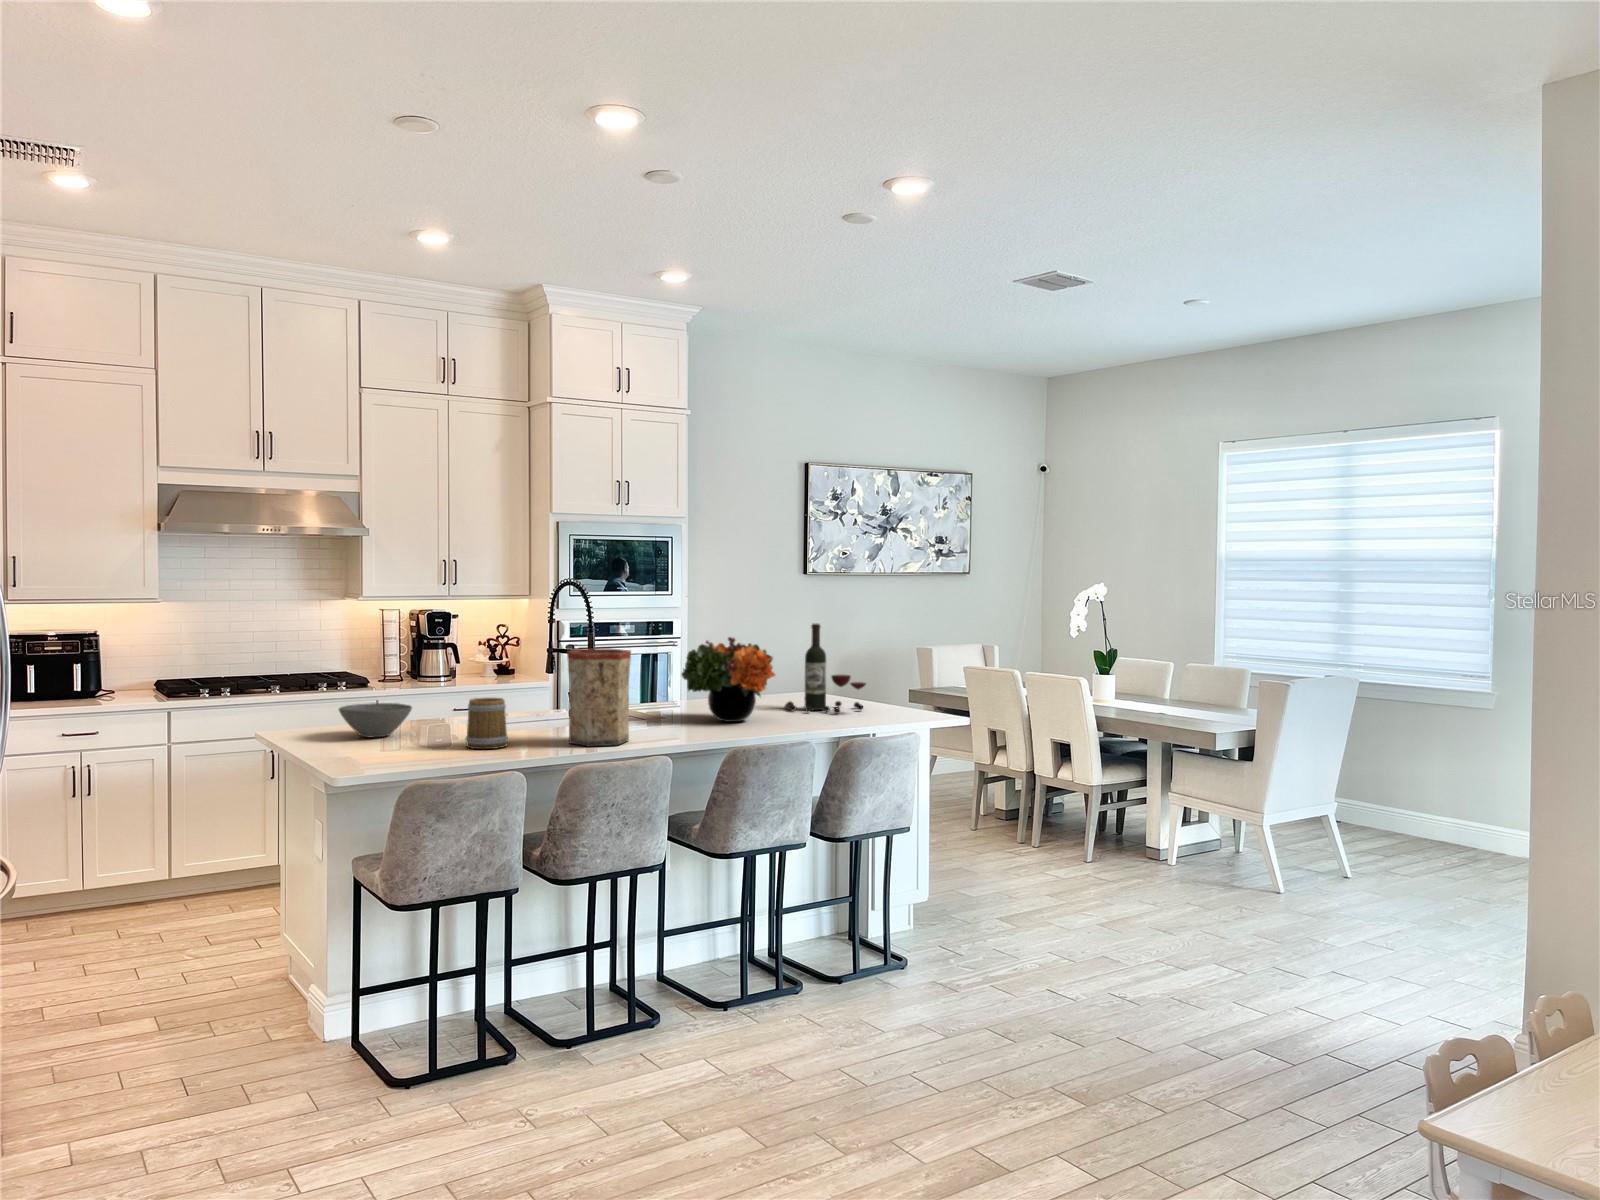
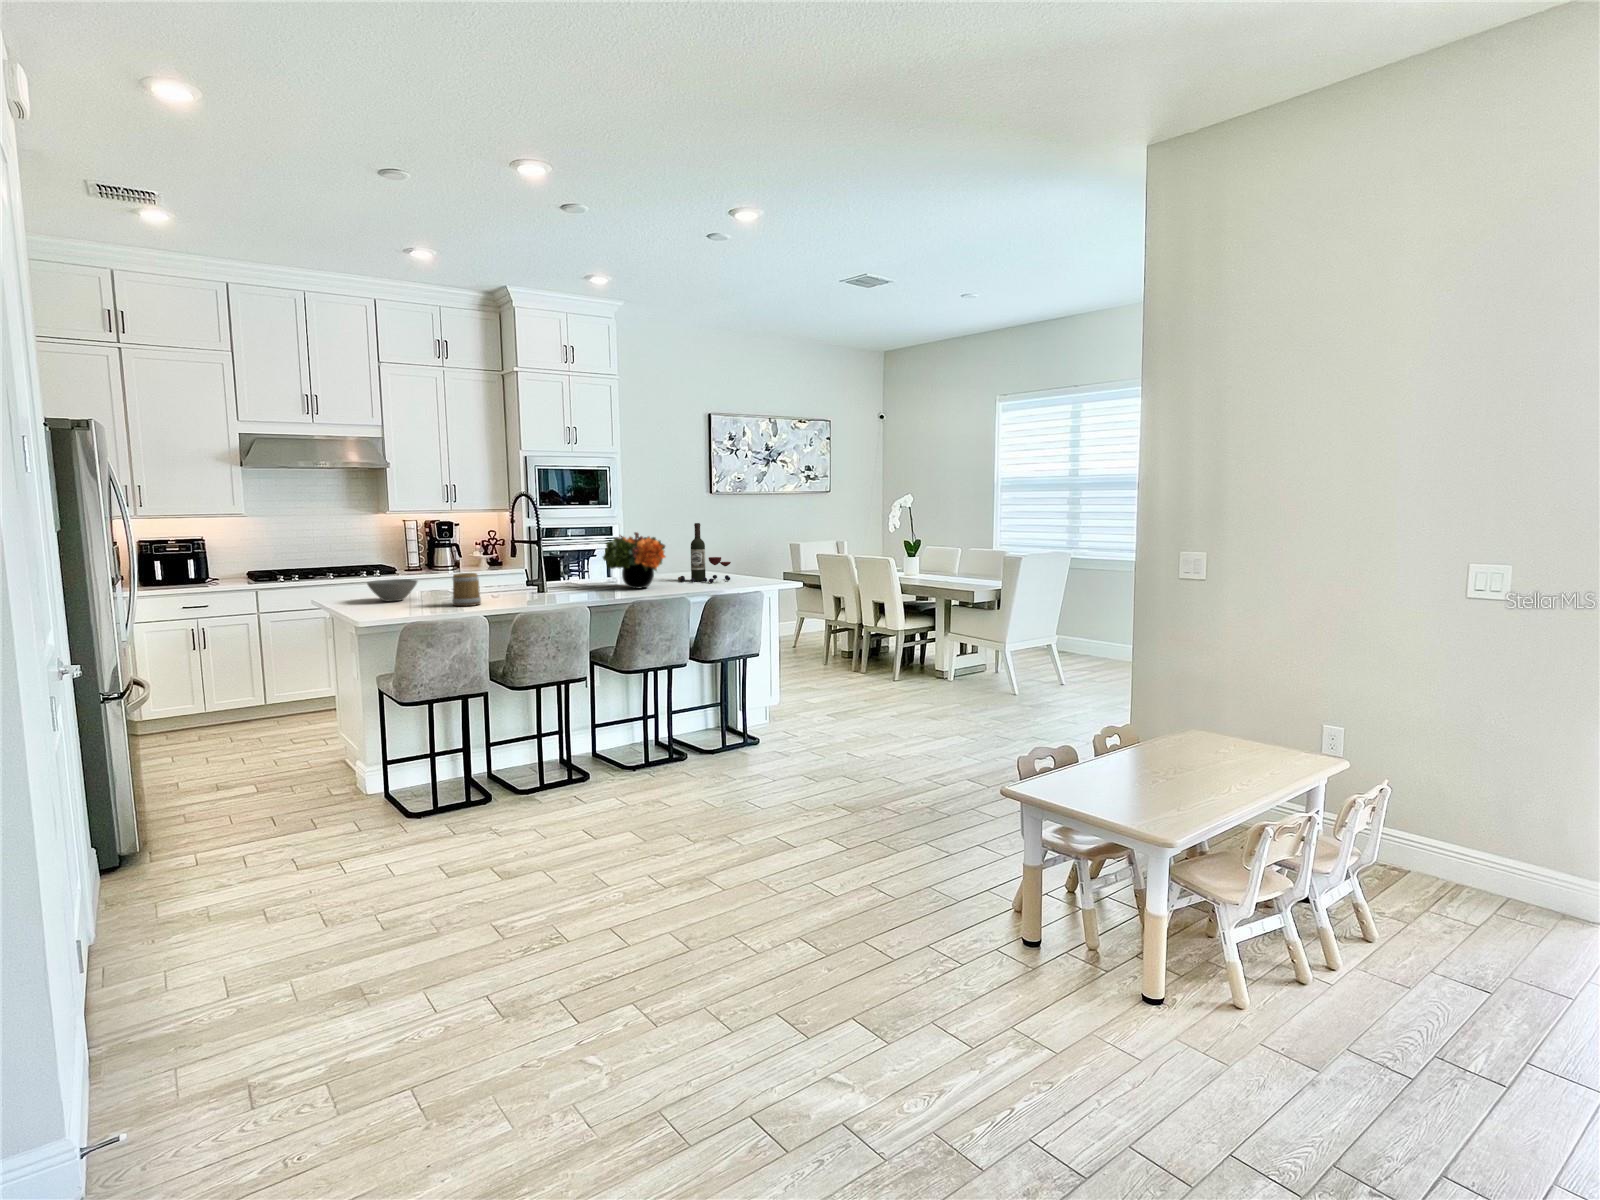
vase: present [567,649,631,747] -> none [518,540,563,604]

